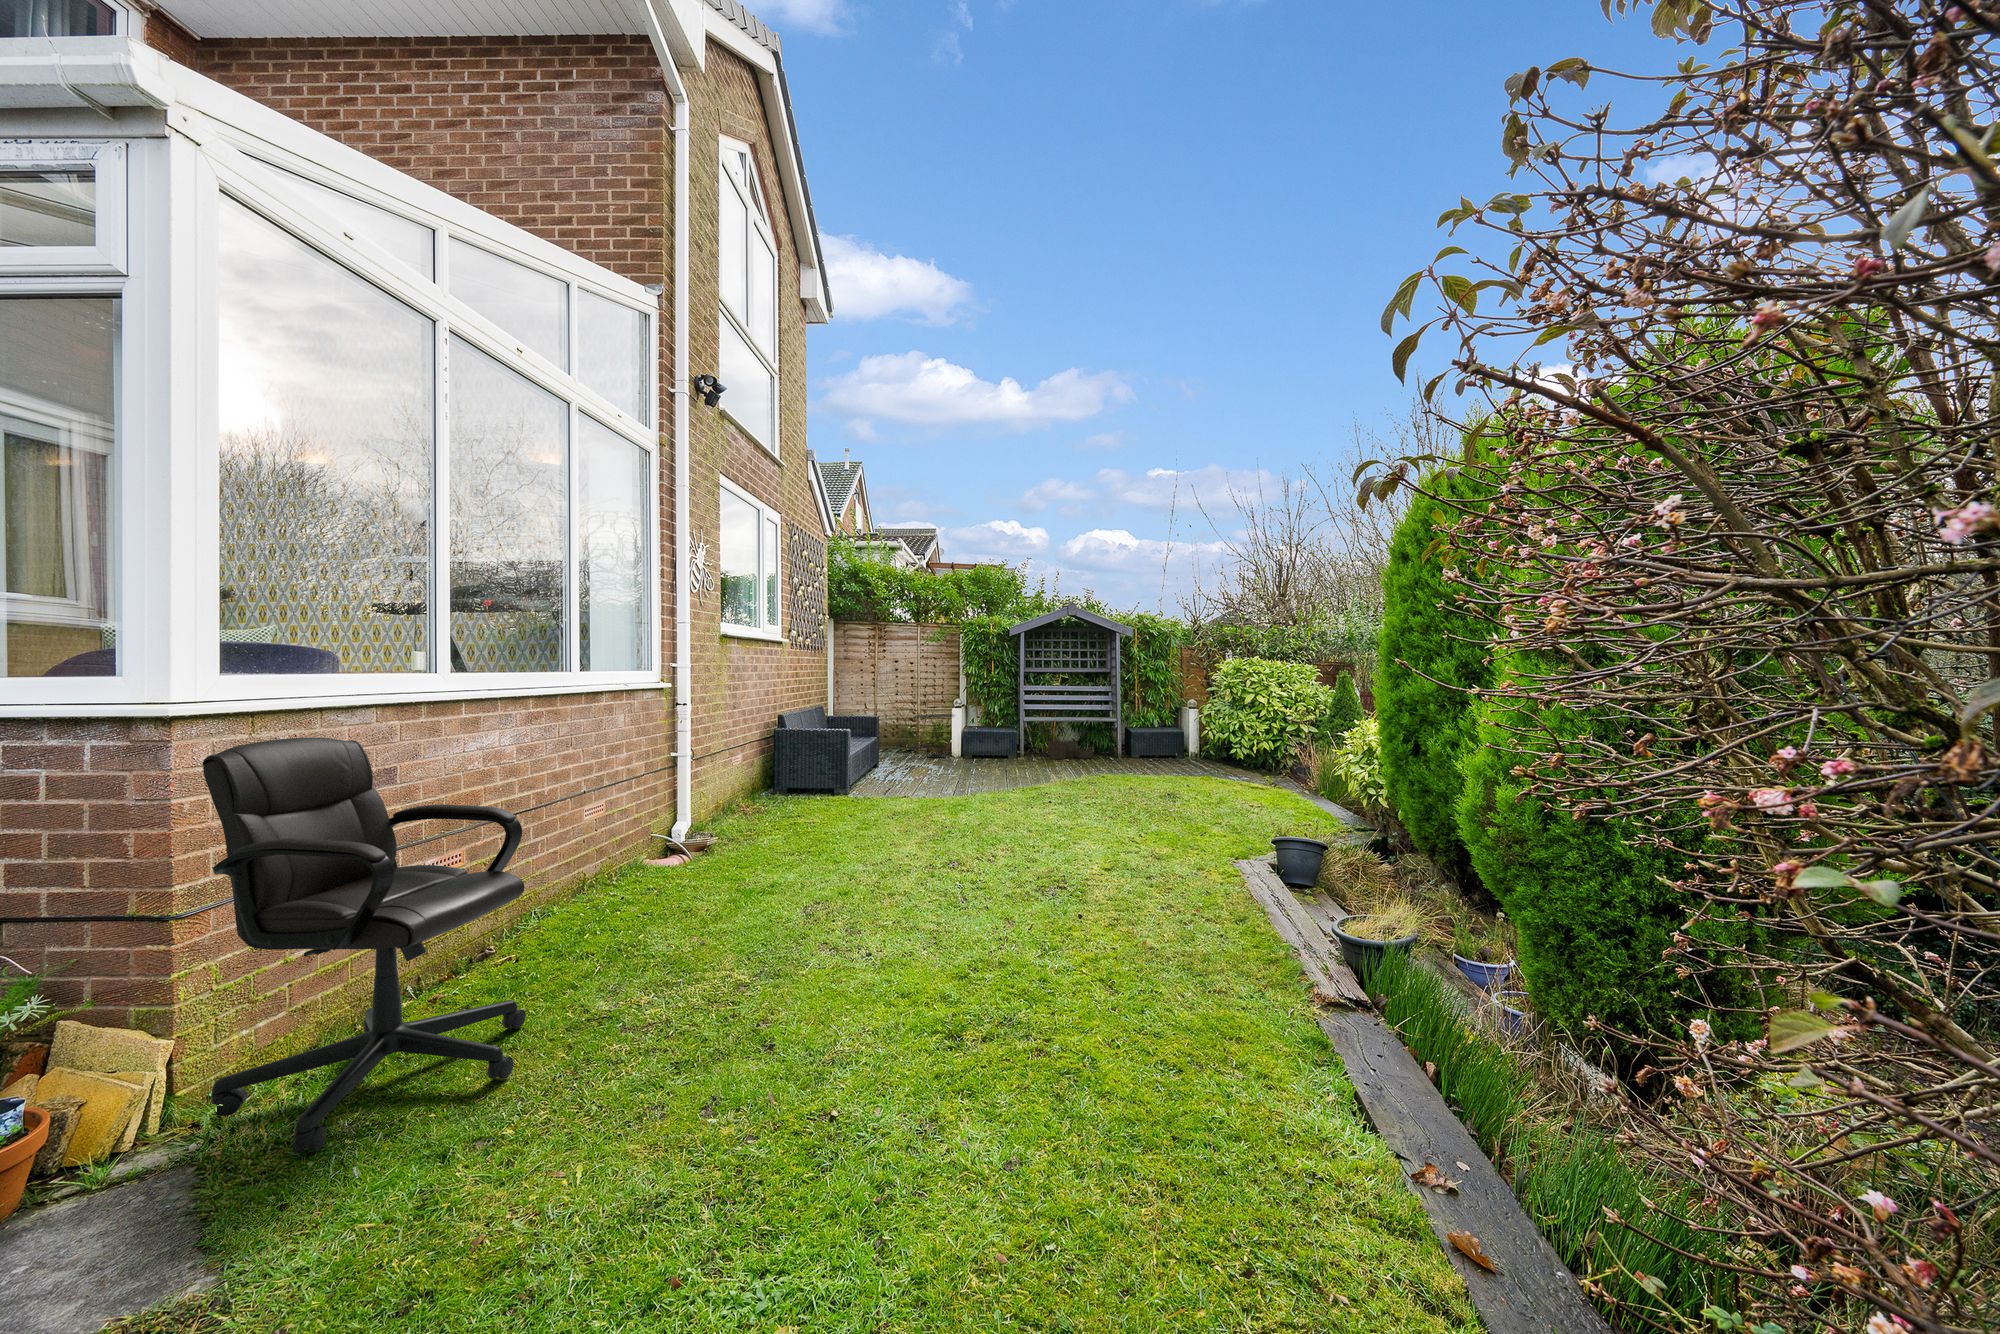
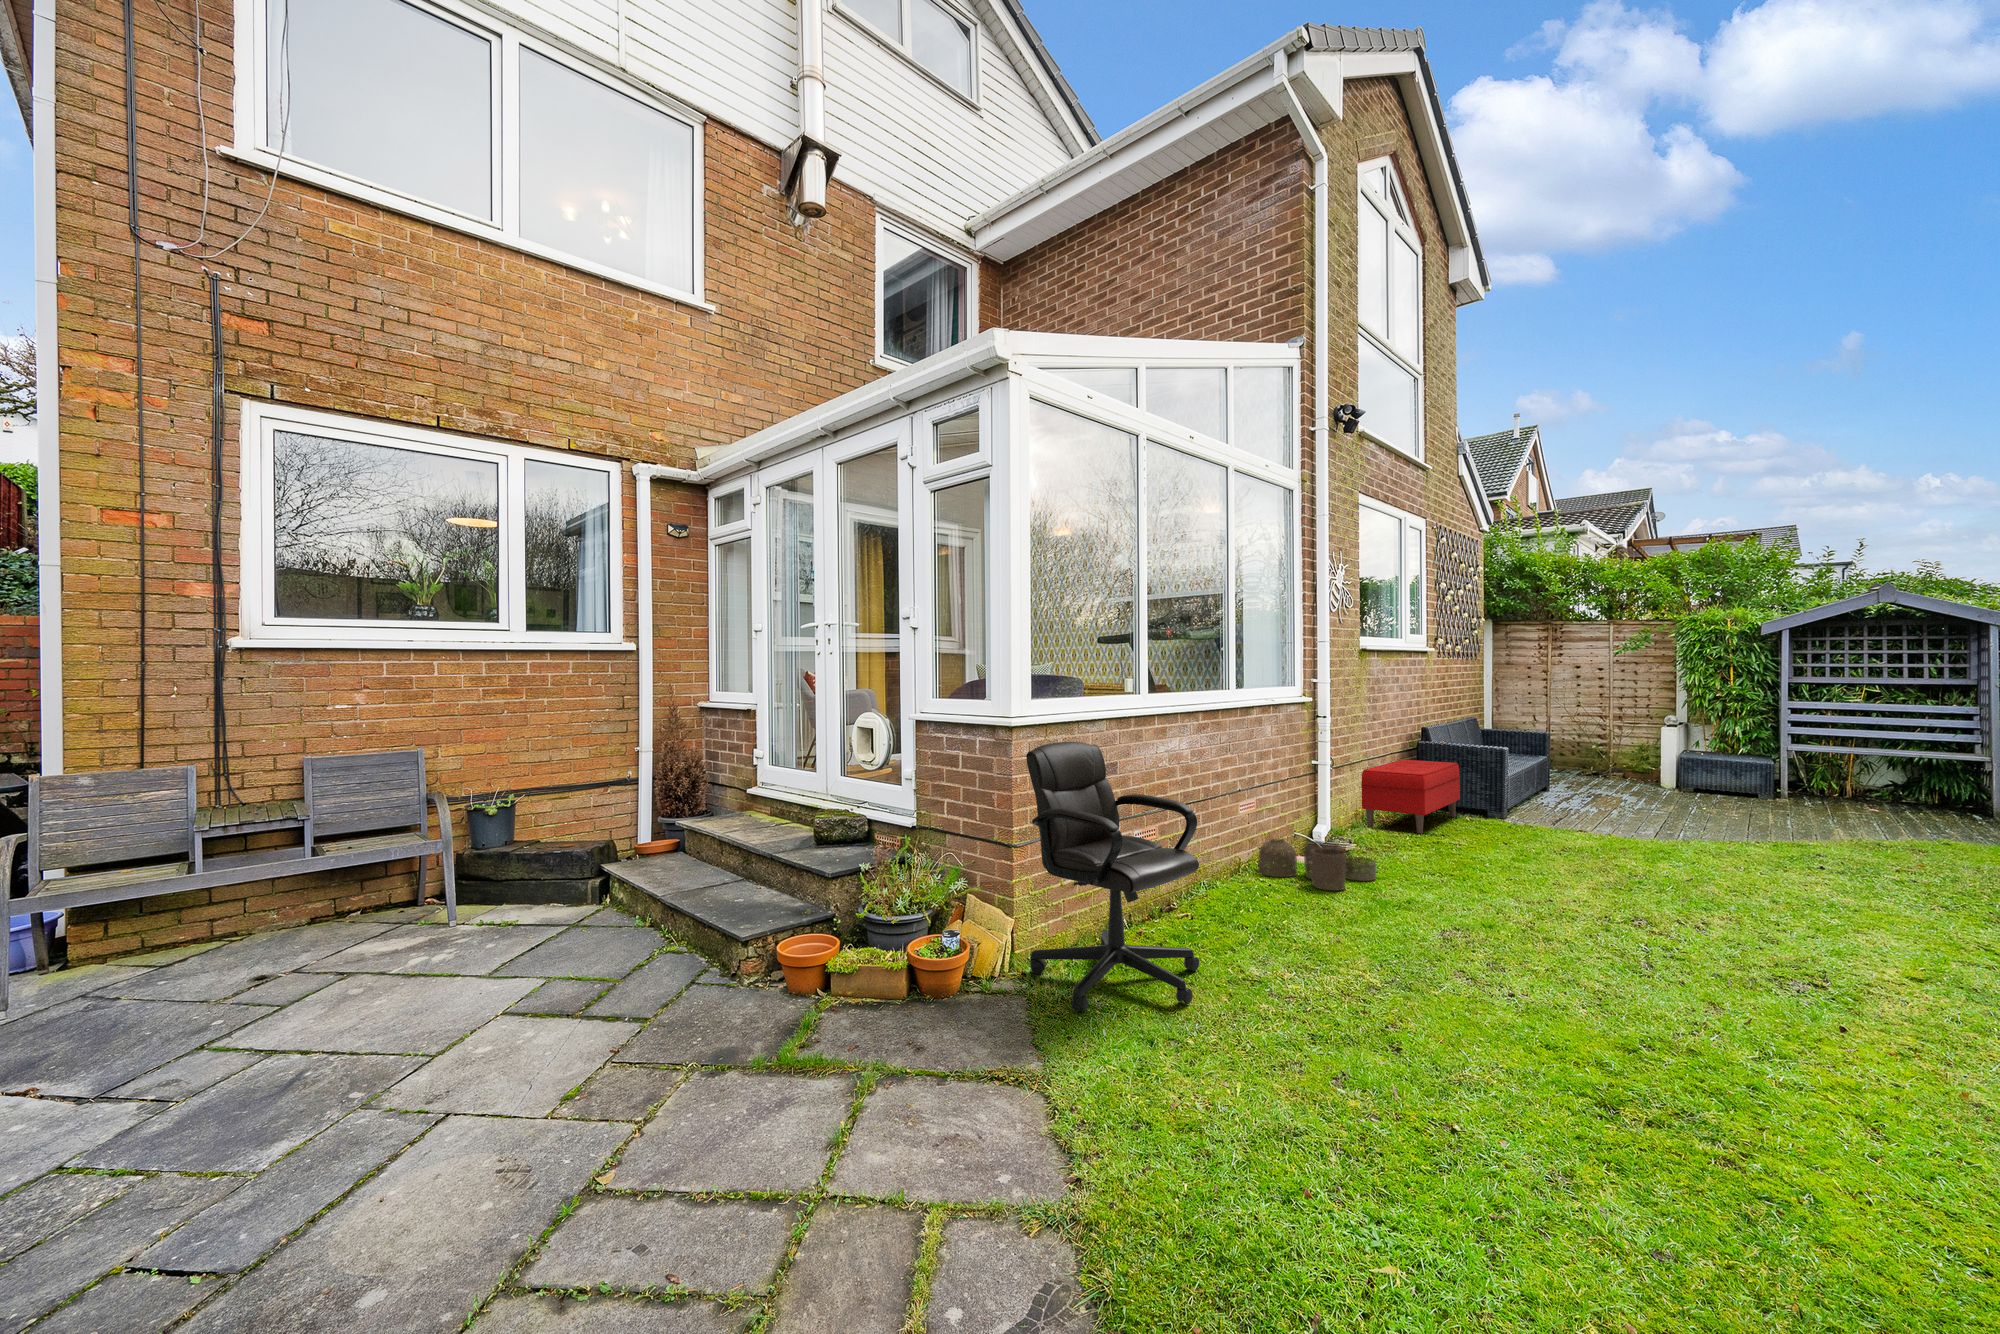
side table: present [916,714,953,758] -> none [1602,735,1668,790]
woven basket: present [1047,739,1093,759] -> present [1258,839,1376,890]
bench: none [722,745,811,816] -> present [1361,759,1460,834]

